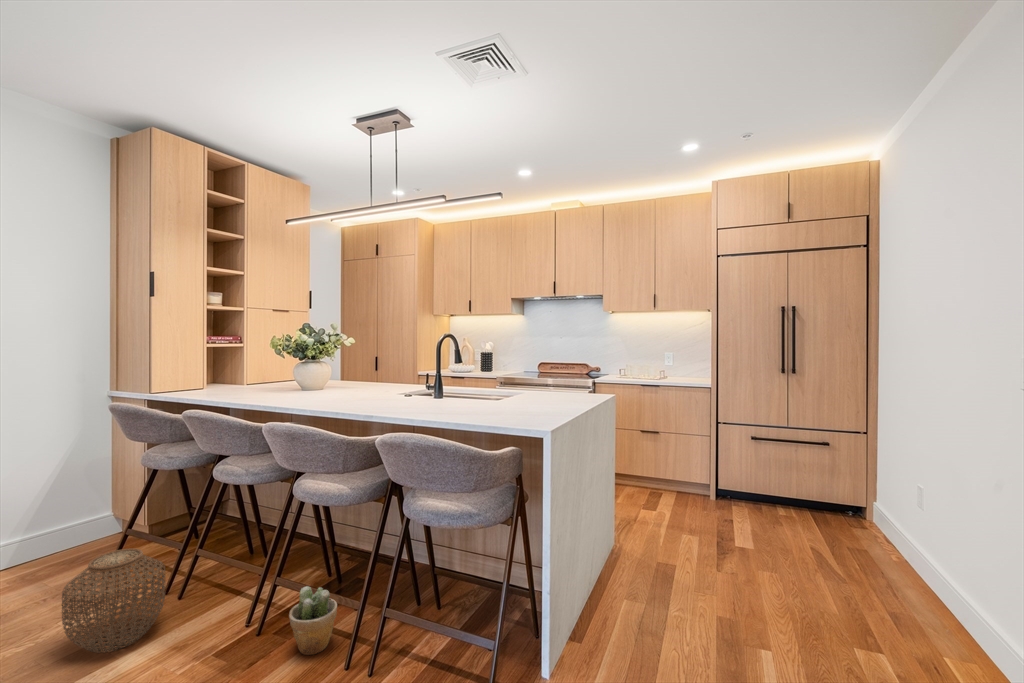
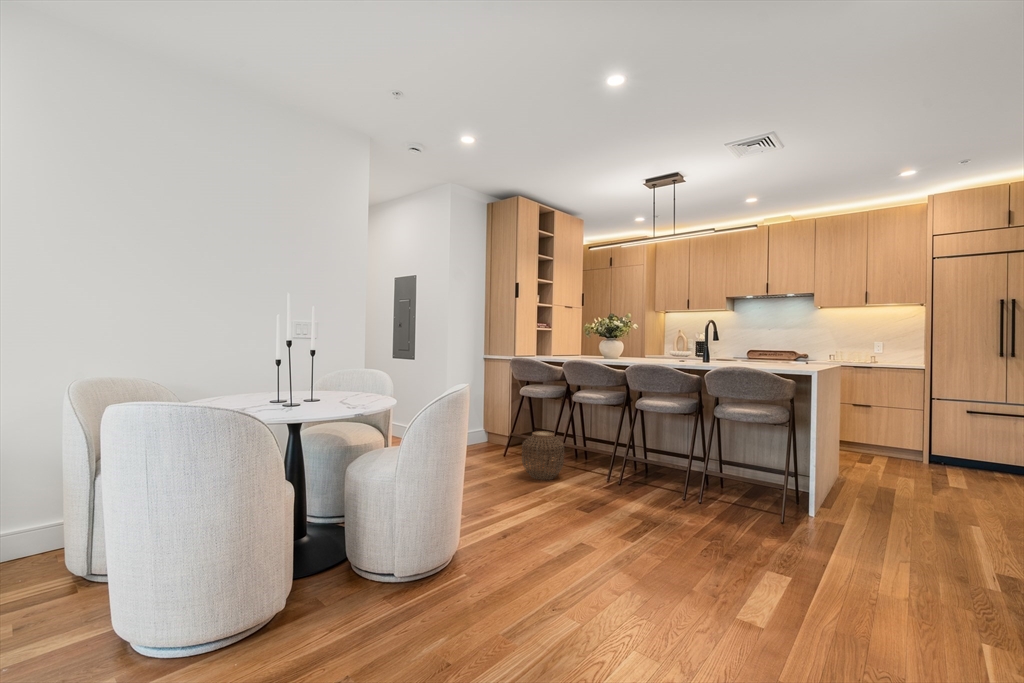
potted plant: present [289,586,337,655] -> none [642,457,668,493]

